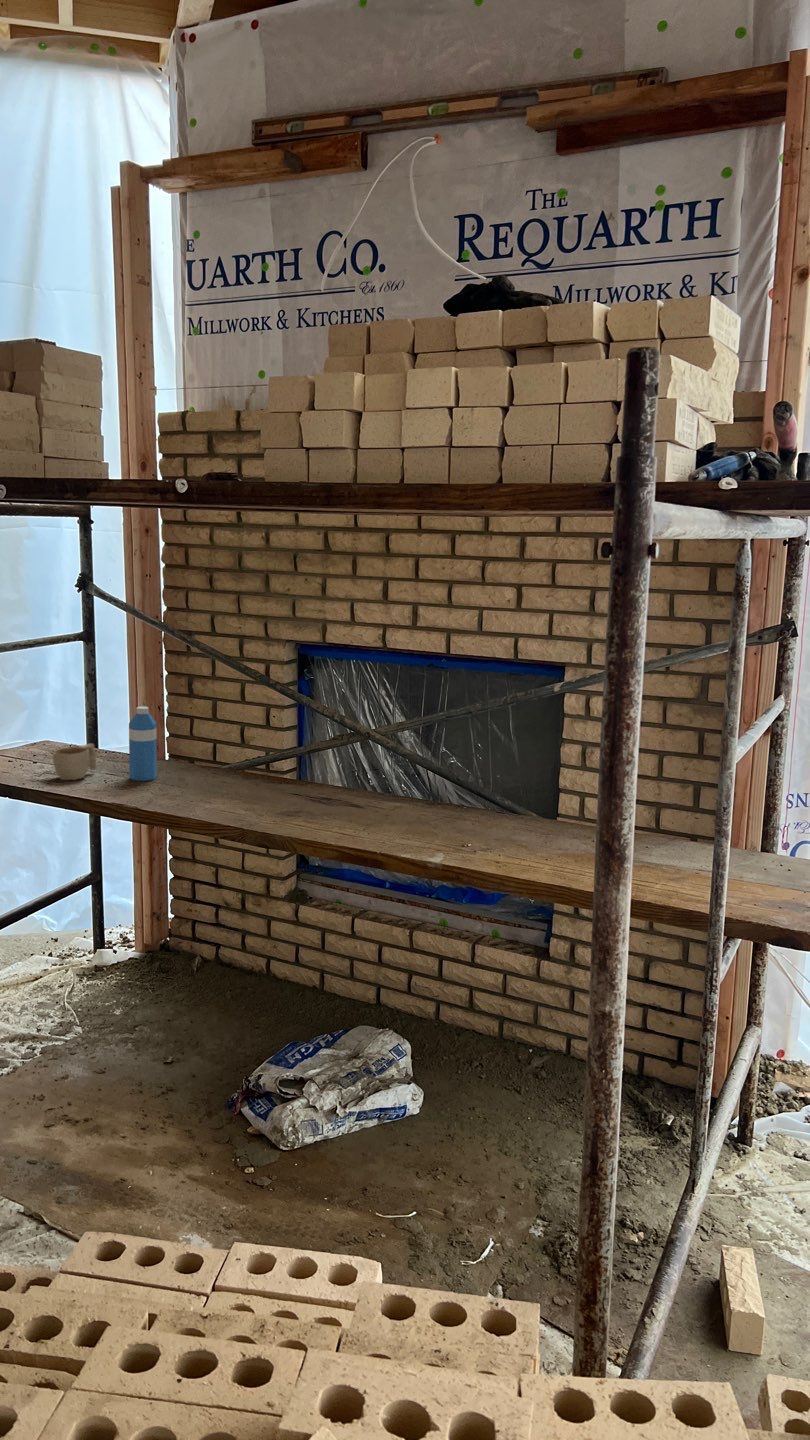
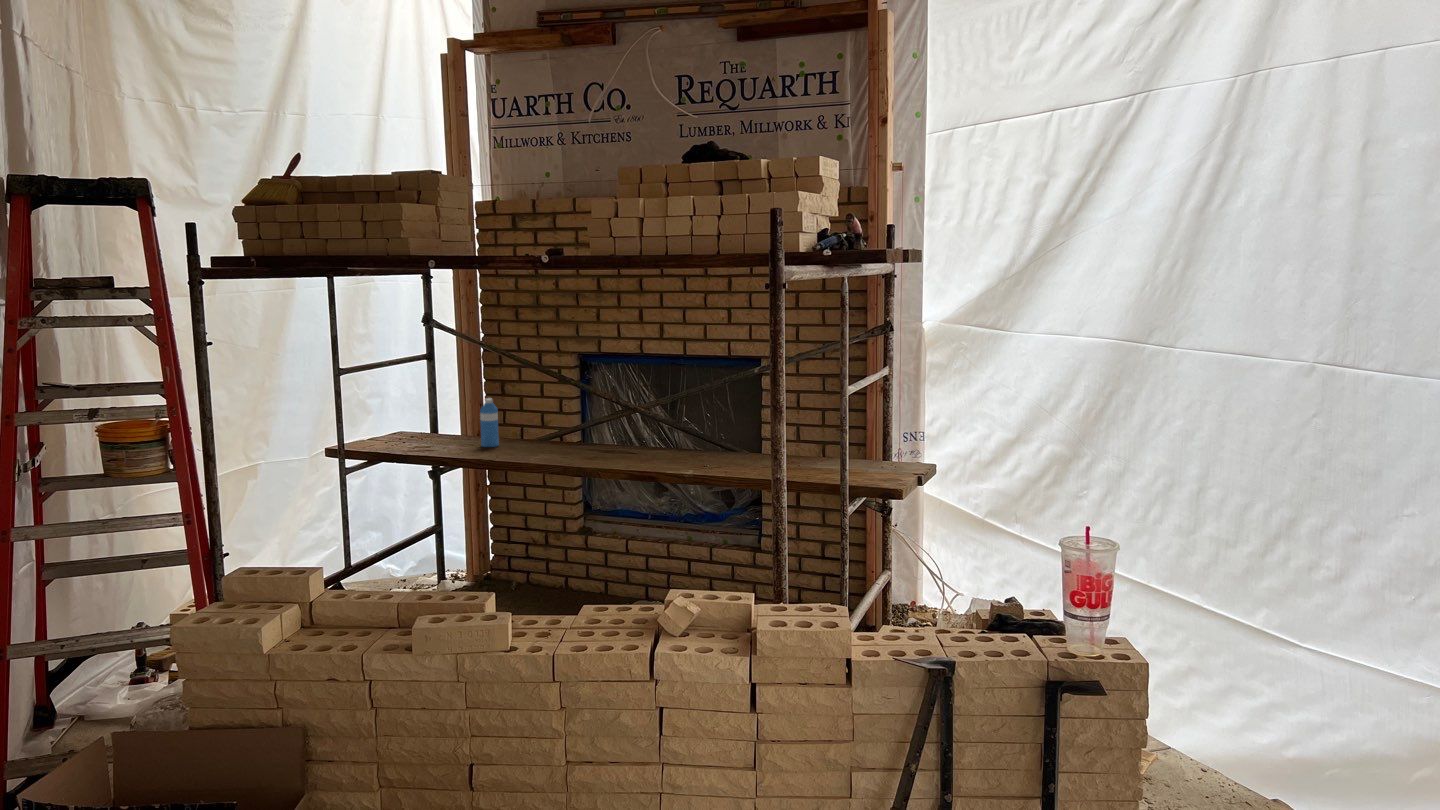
cup: present [53,744,97,780] -> none [431,425,457,449]

